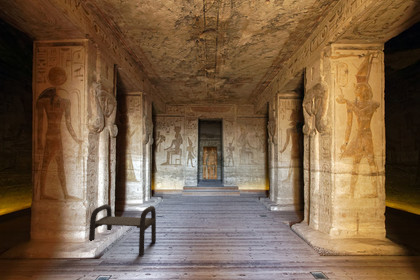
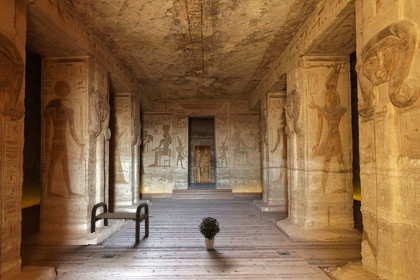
potted plant: none [212,226,238,266] -> present [199,217,220,249]

